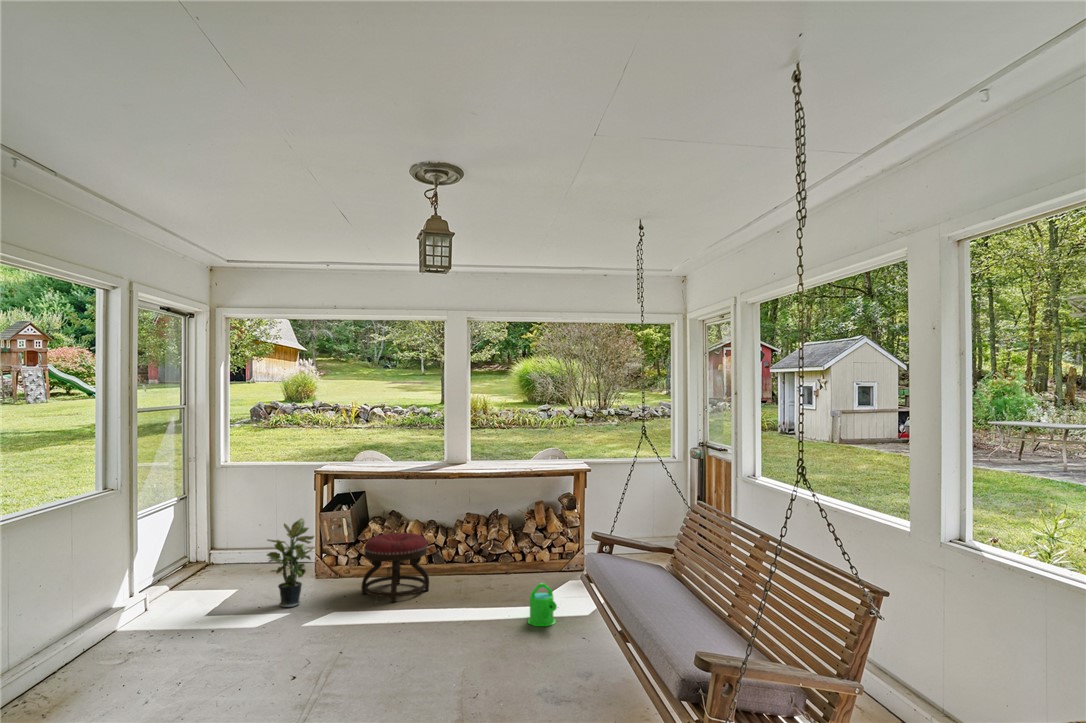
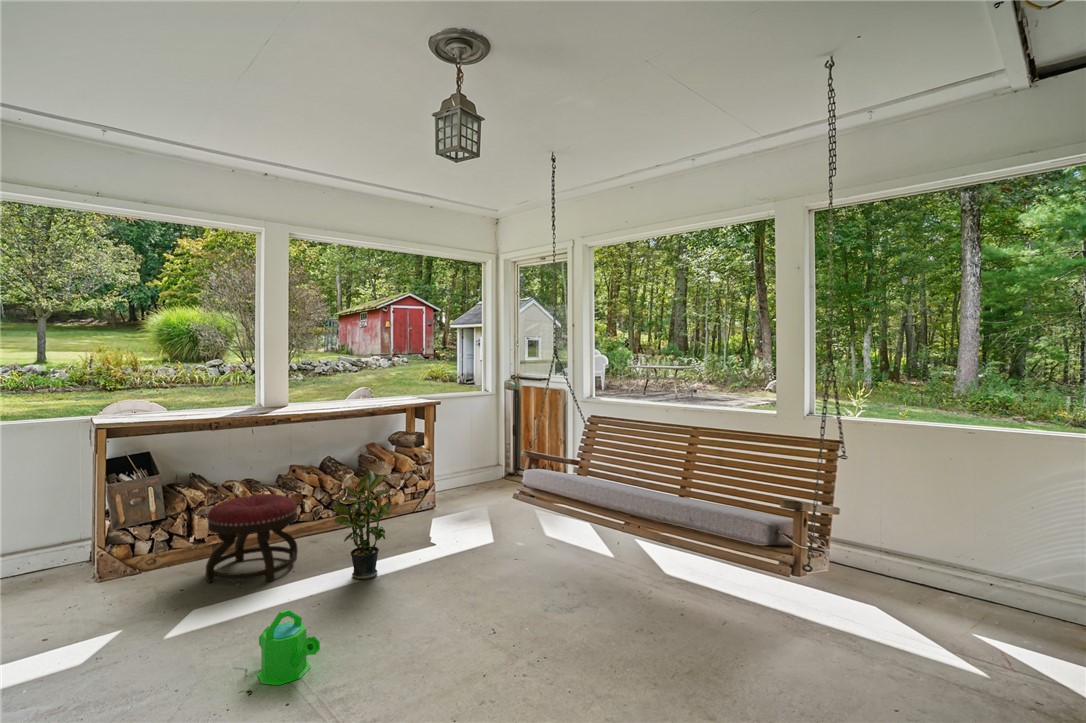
potted plant: present [267,518,314,607] -> present [333,470,392,579]
watering can: present [528,583,557,626] -> present [258,609,320,685]

